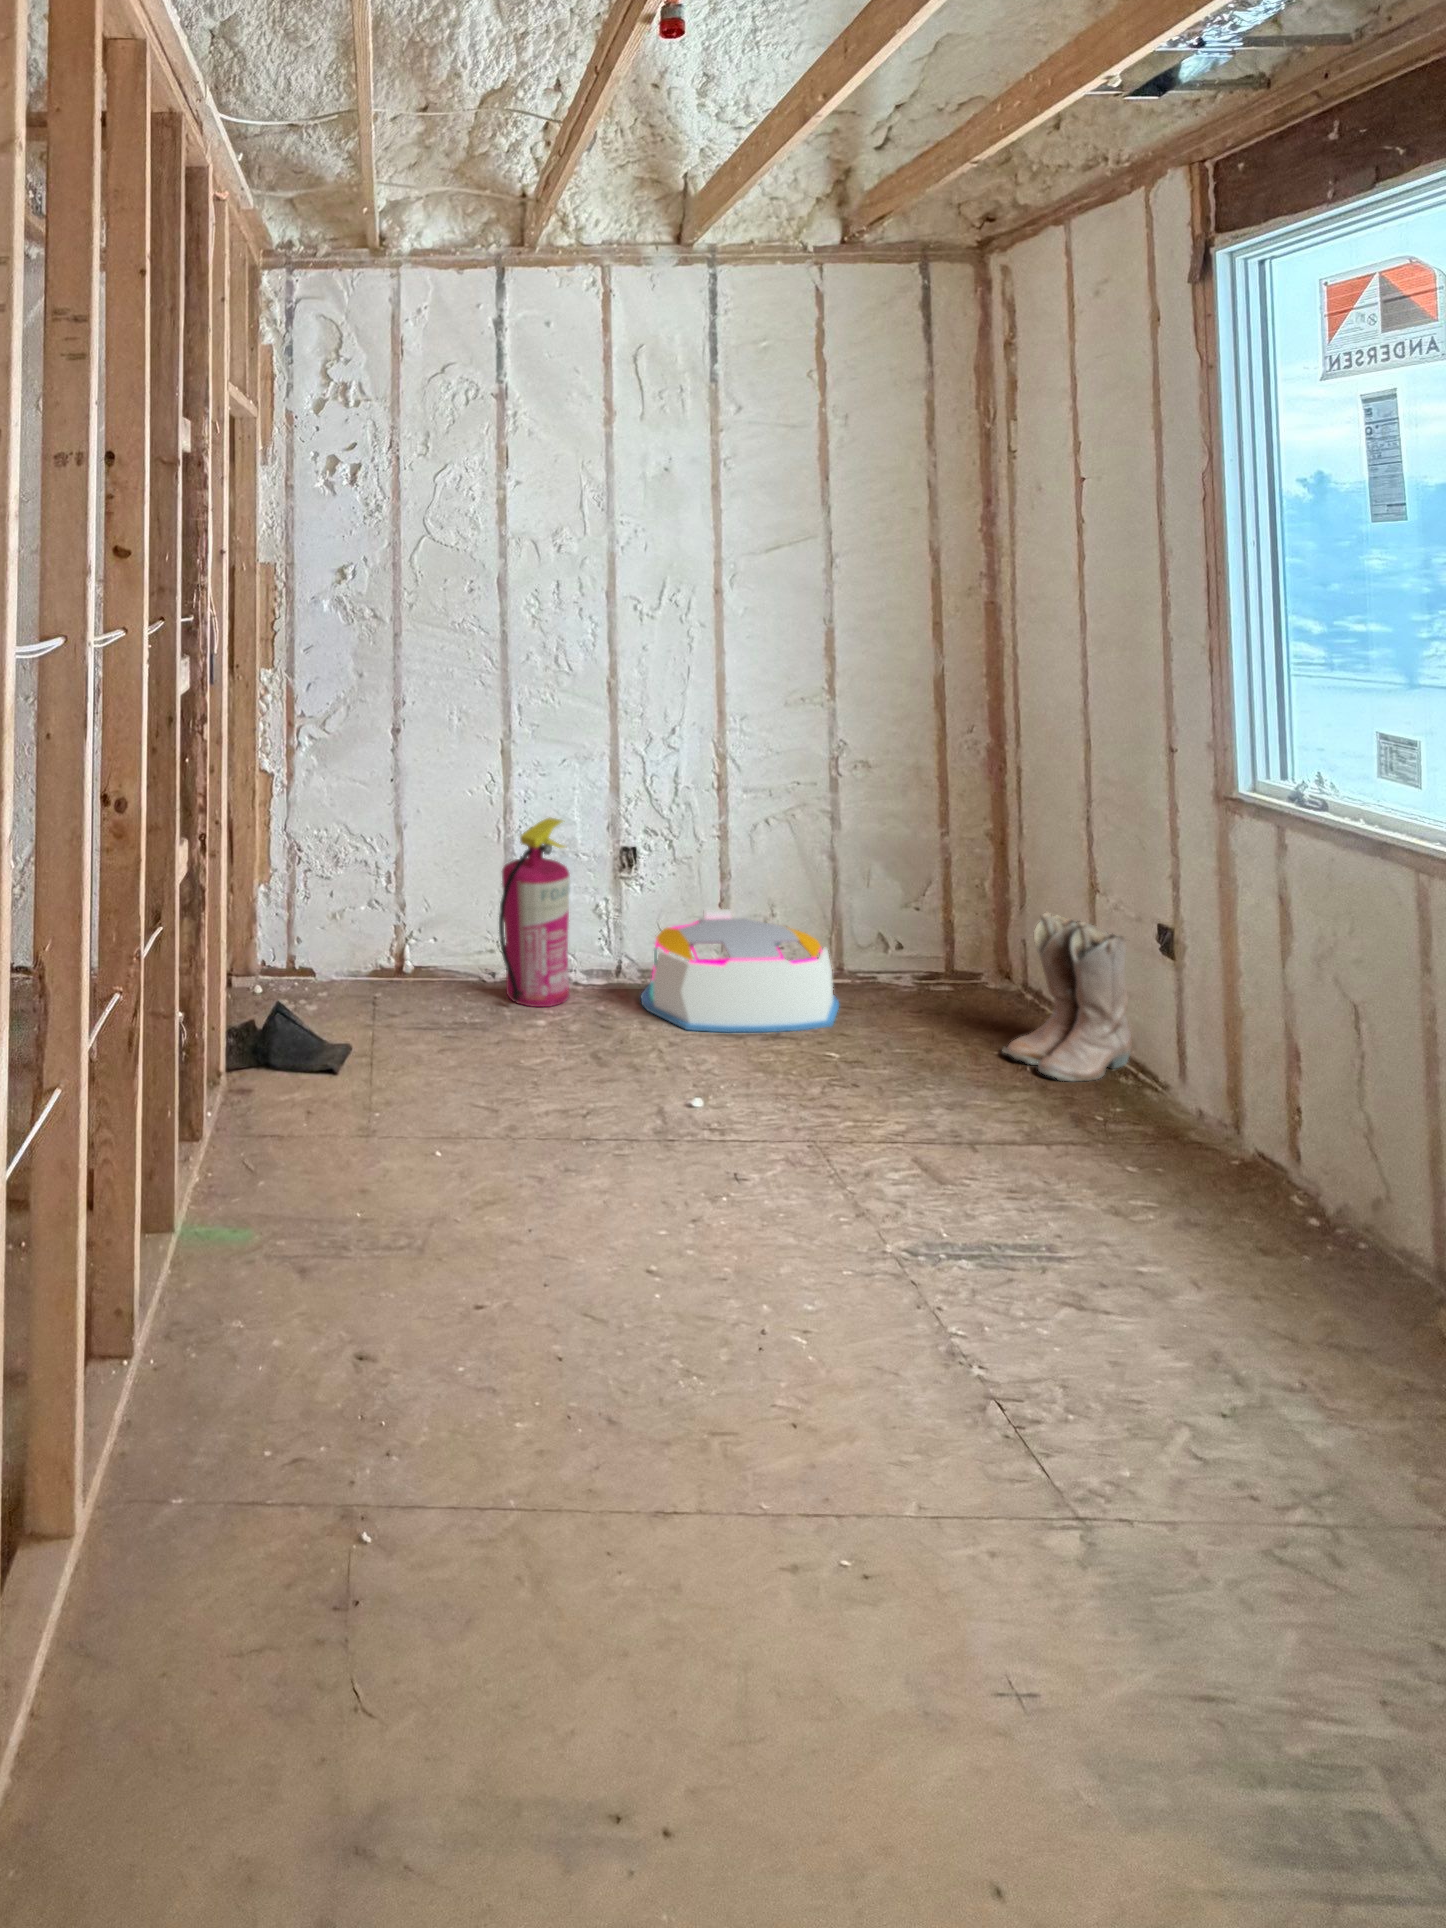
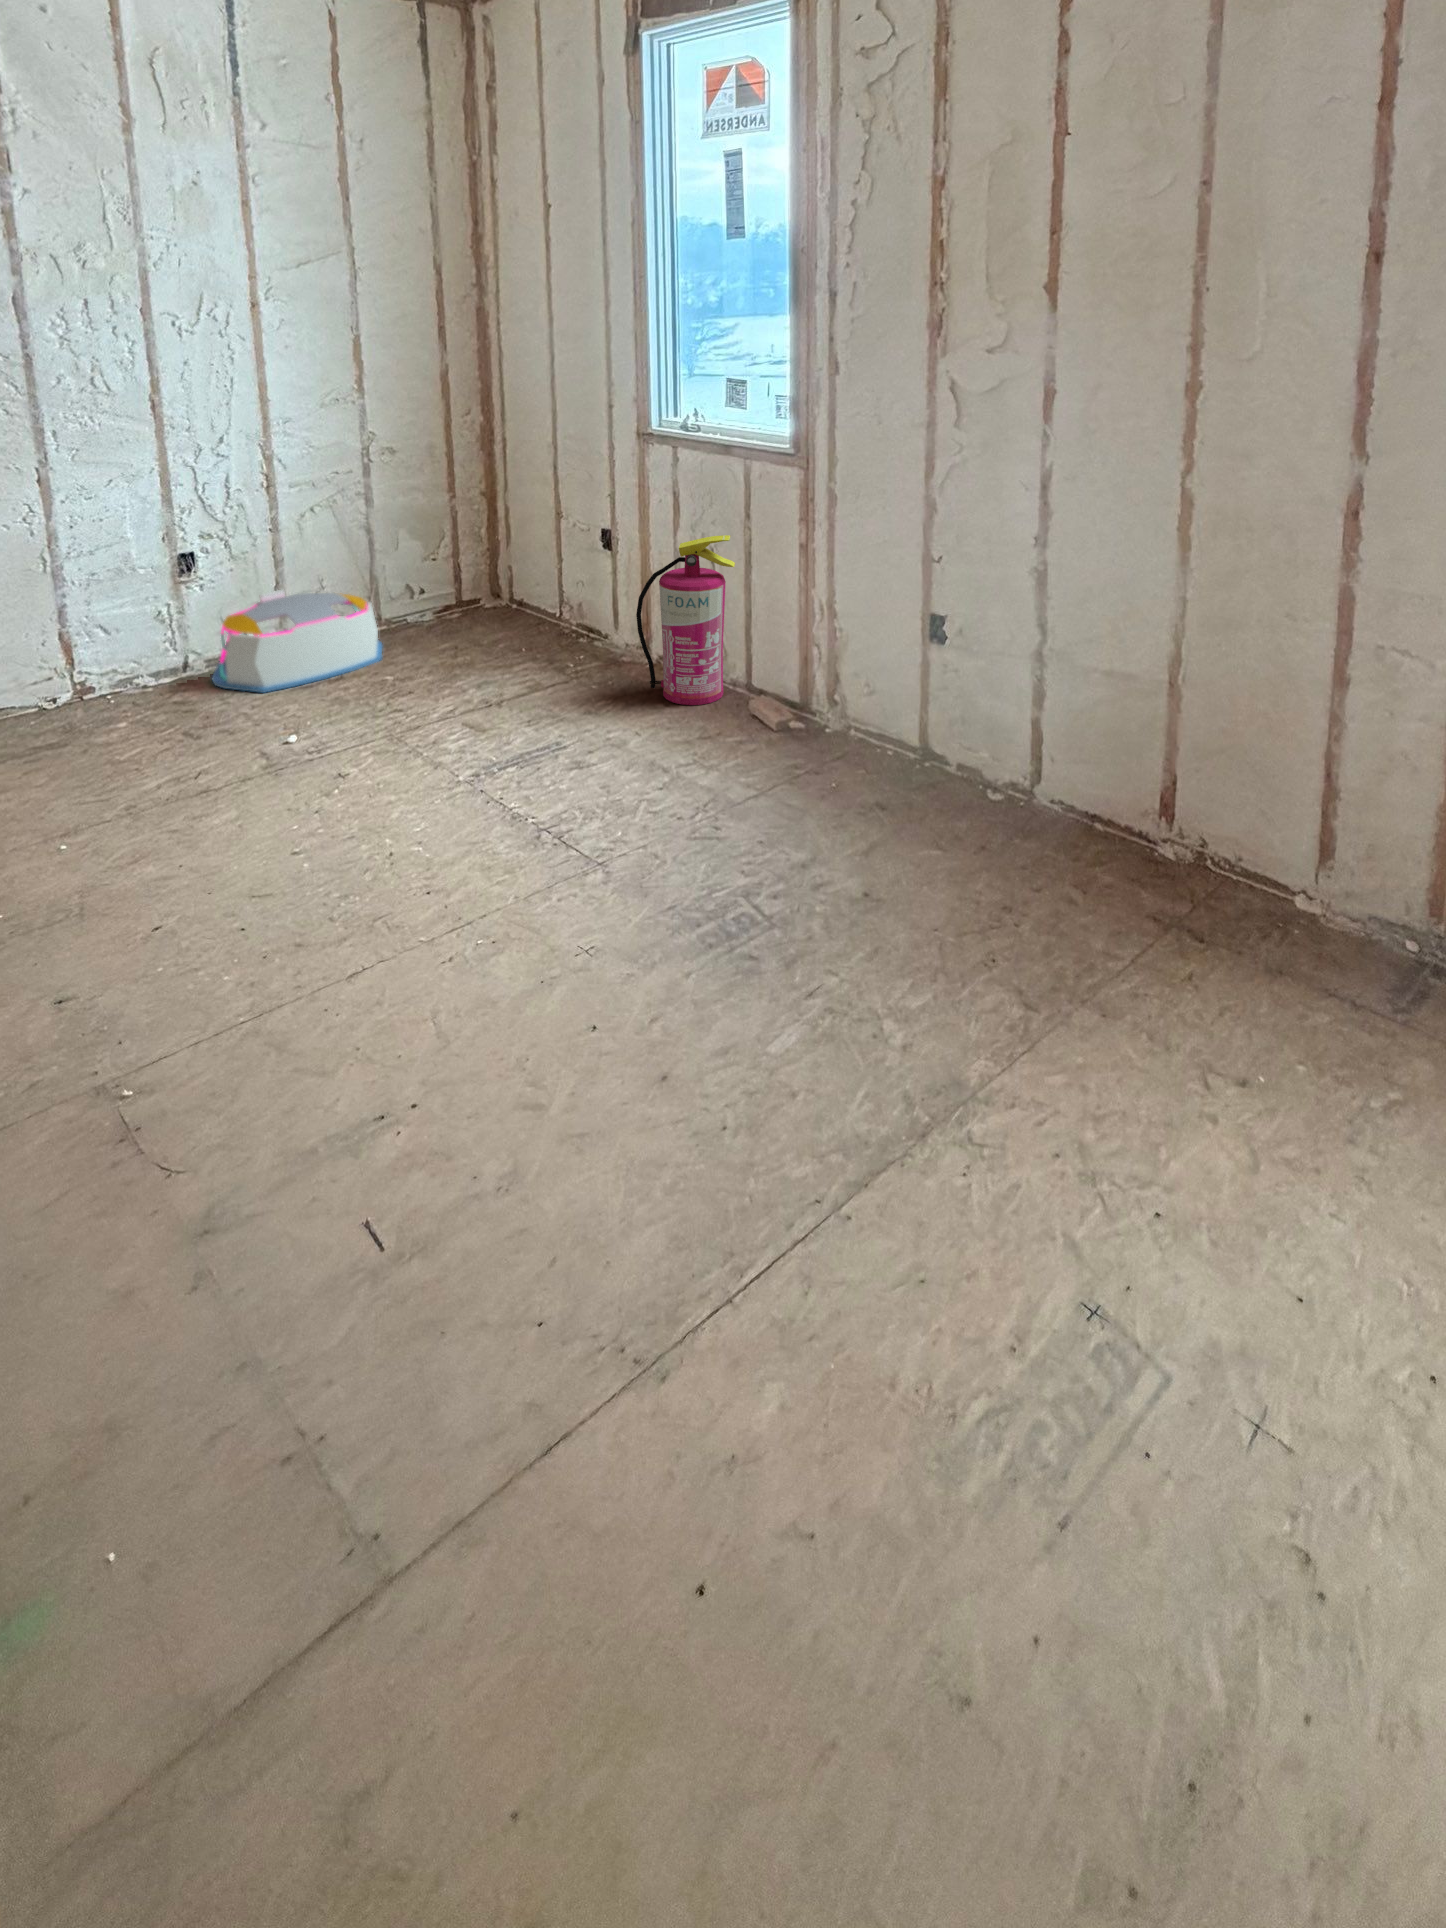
fire extinguisher: present [499,817,570,1007] -> present [636,535,735,705]
boots: present [1003,912,1132,1081] -> none [506,539,587,654]

